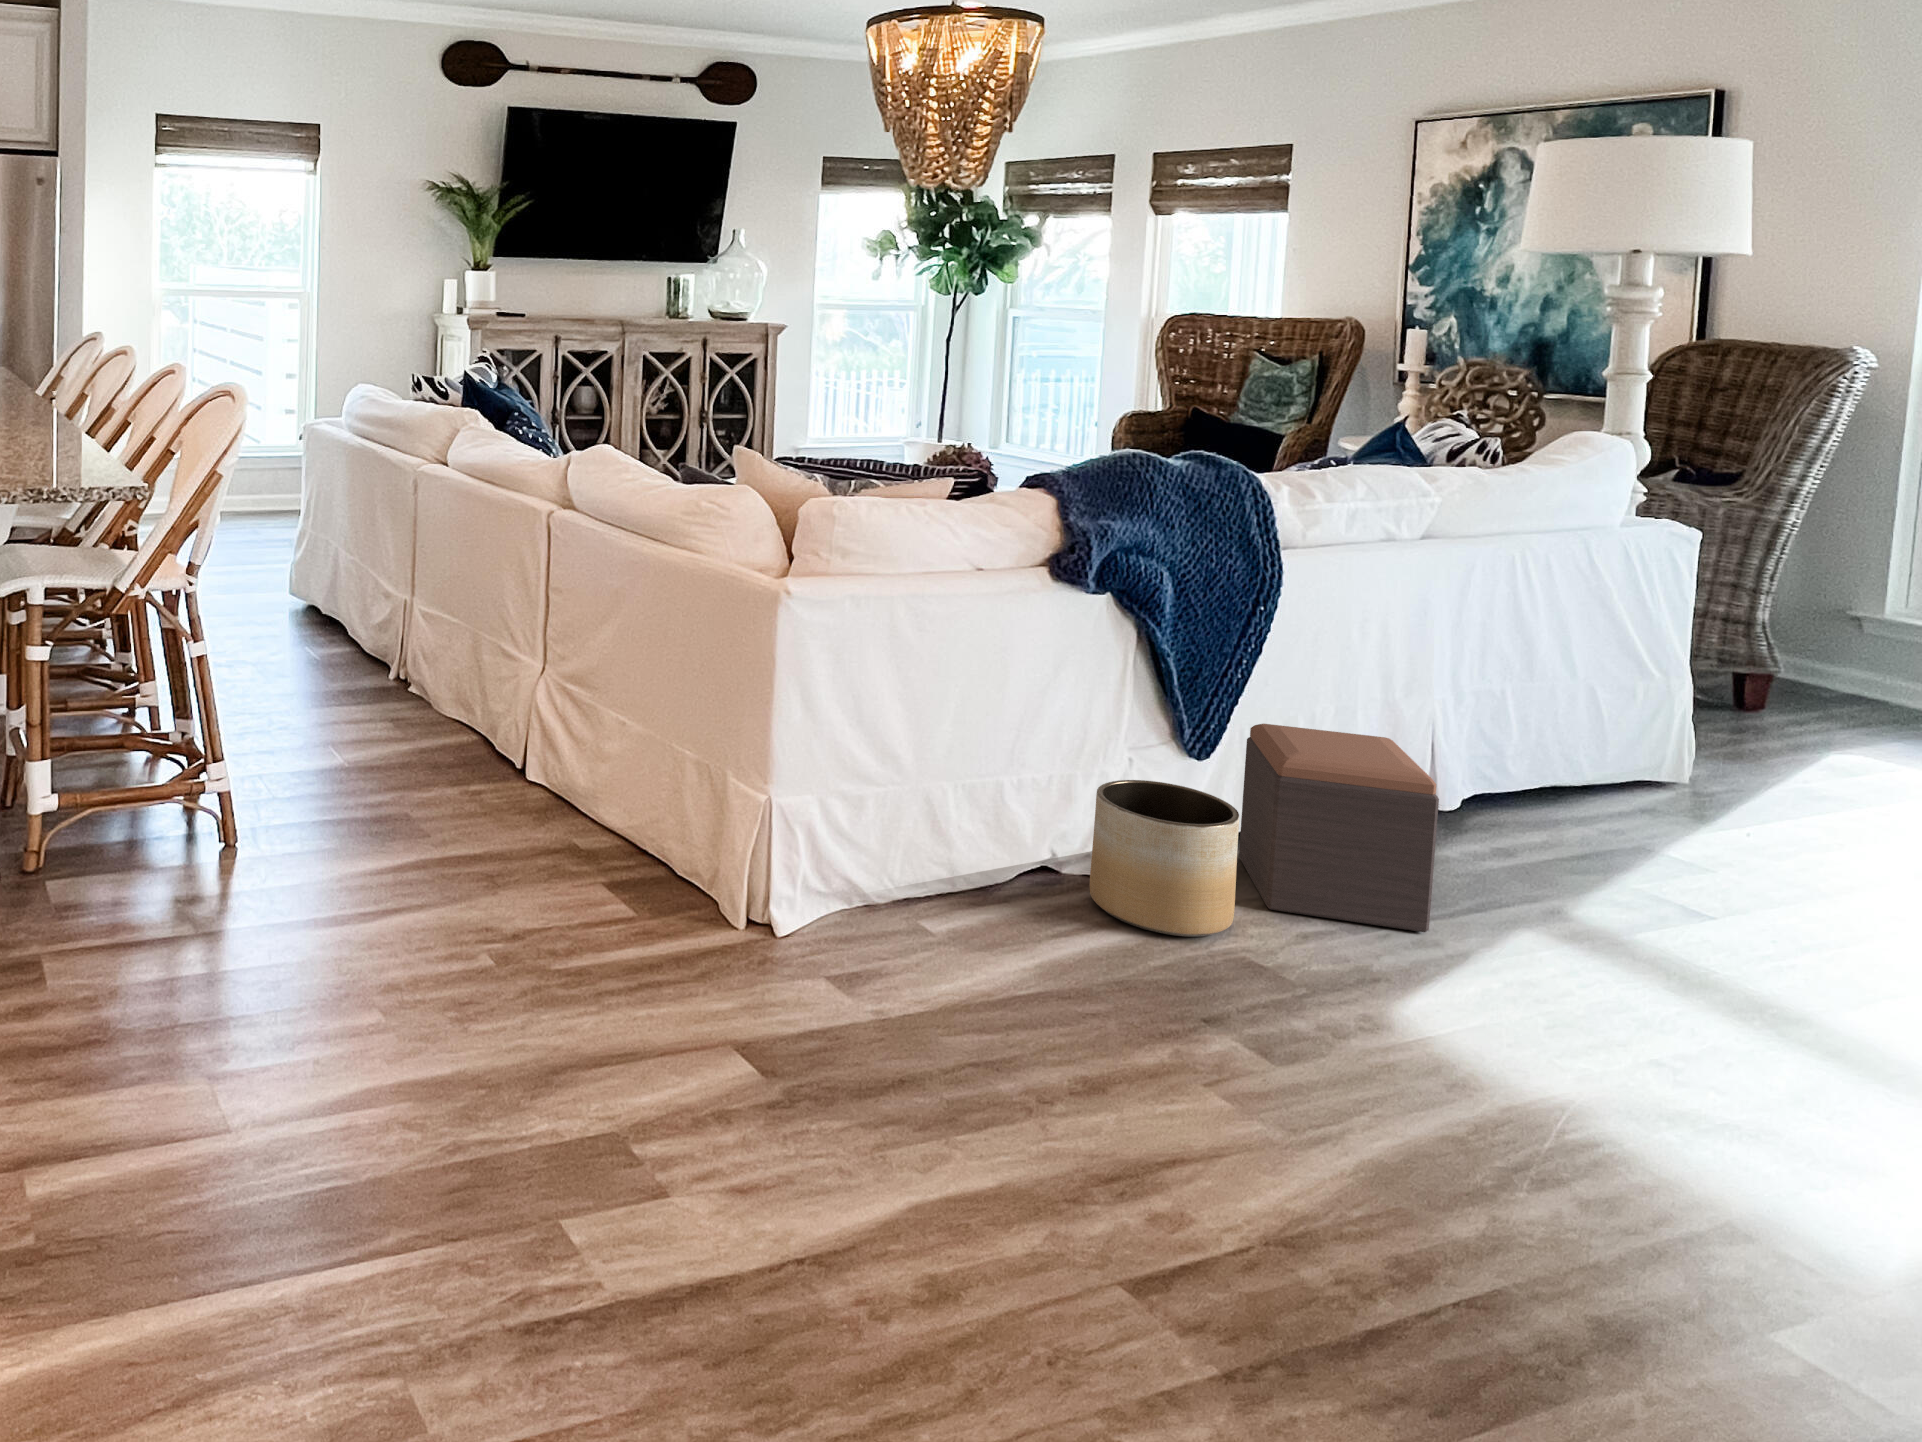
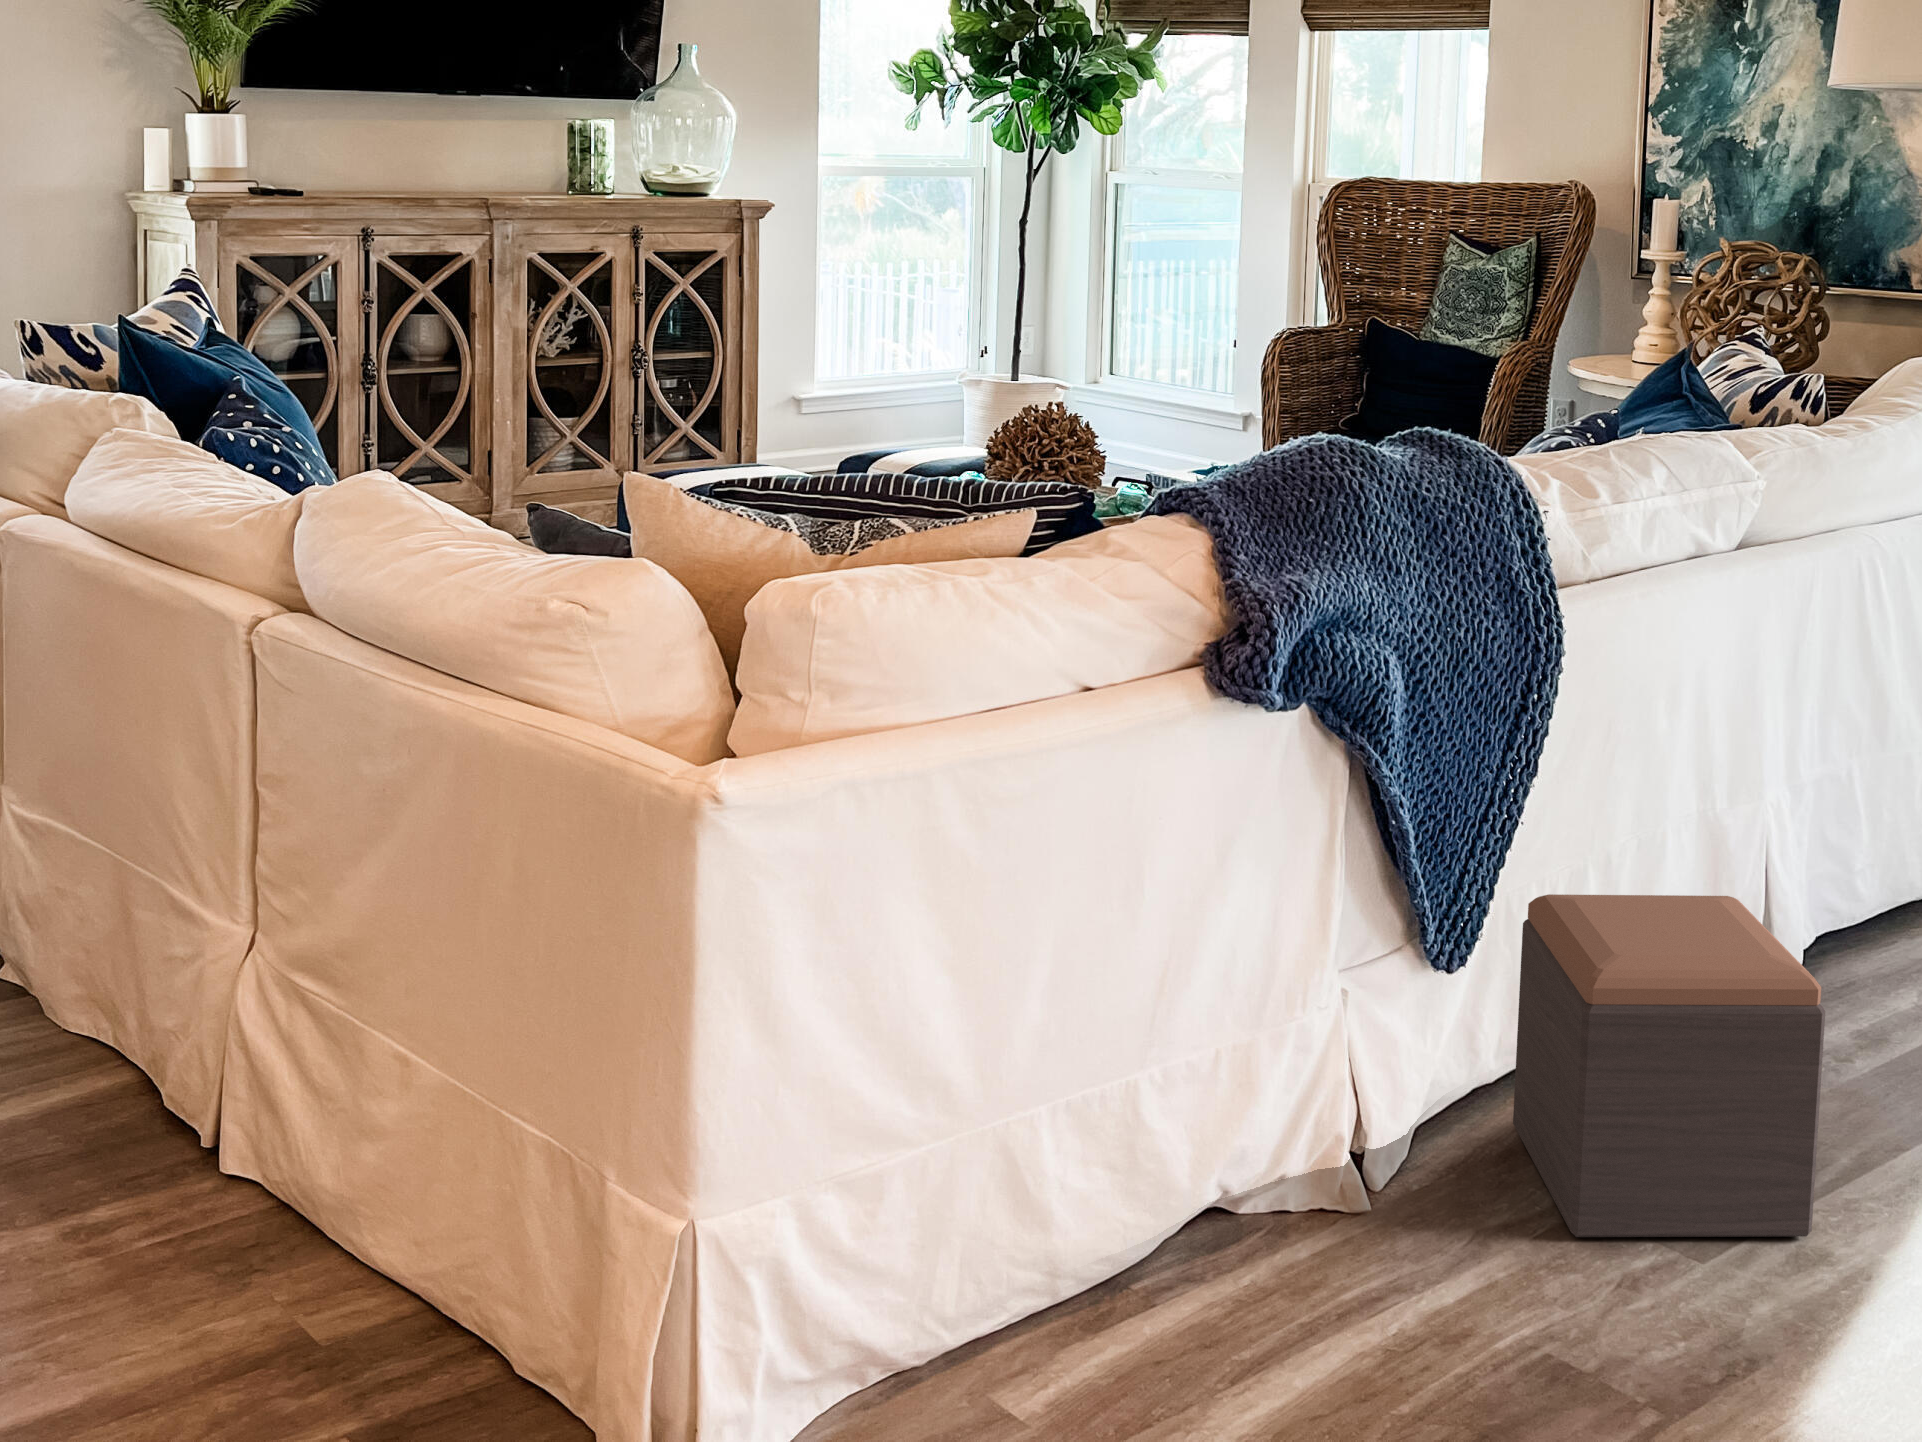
planter: present [1090,780,1239,937] -> none [1289,1038,1535,1341]

